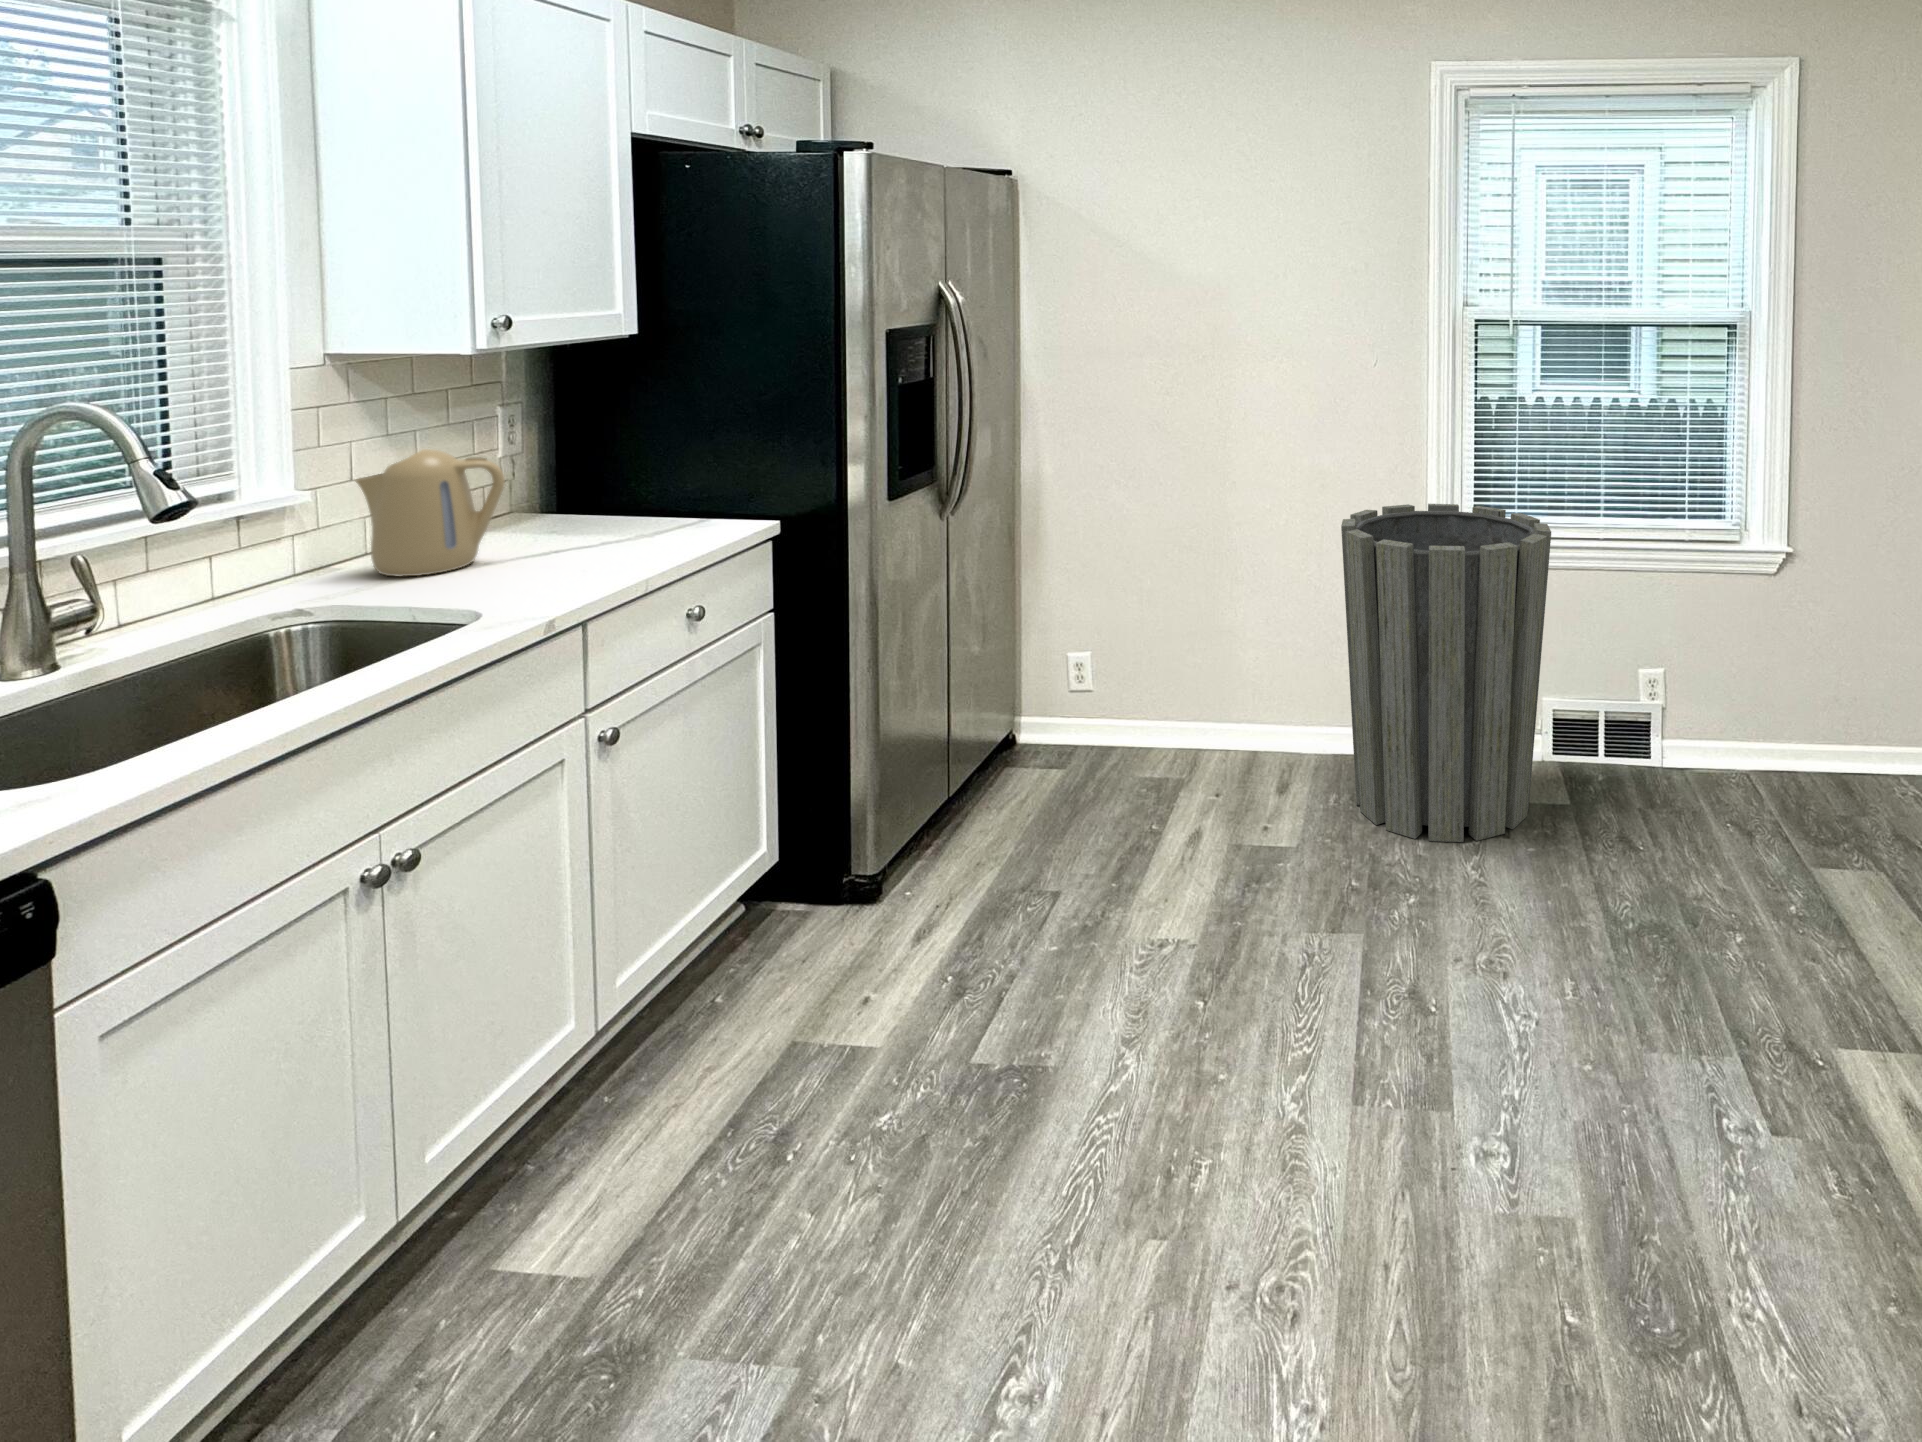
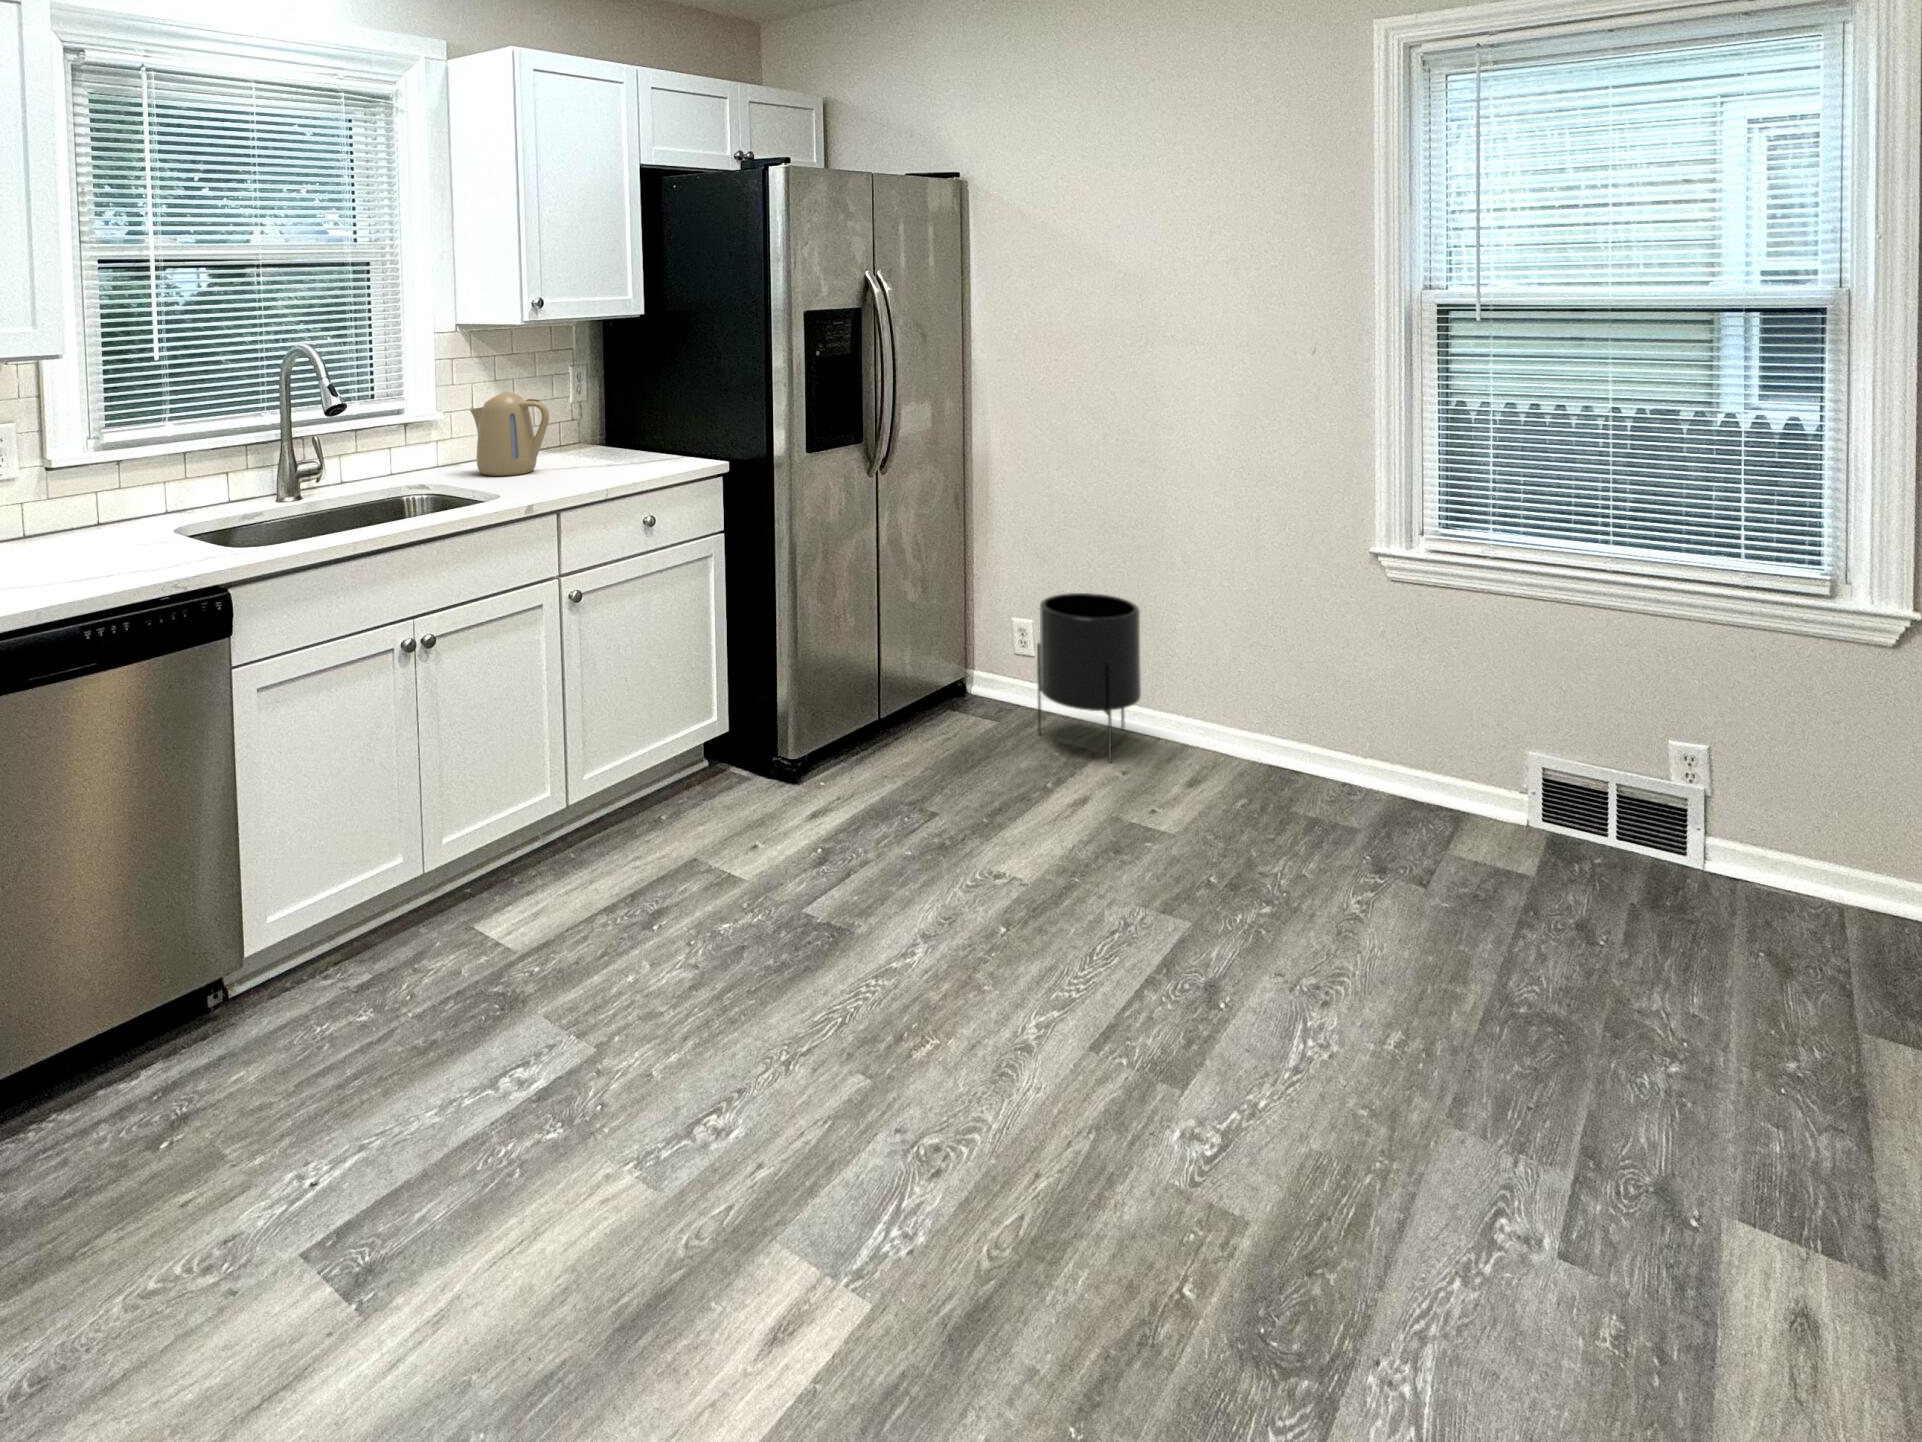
trash can: present [1341,504,1551,842] -> none [1242,507,1500,879]
planter: none [1113,616,1219,789] -> present [1037,593,1141,762]

